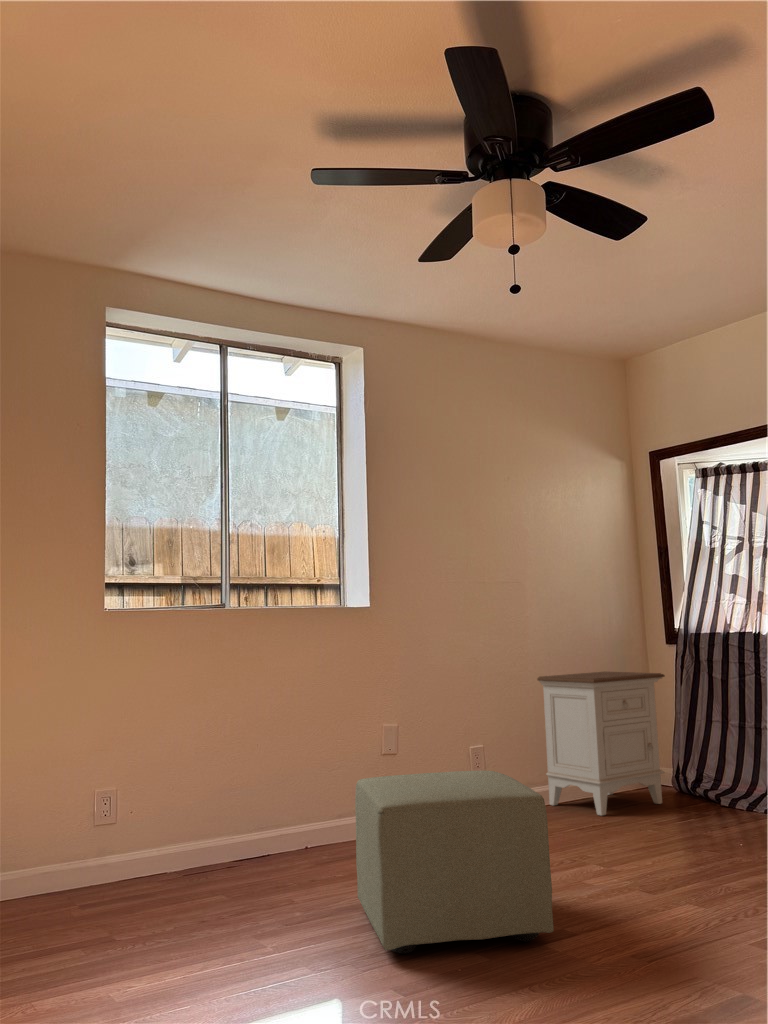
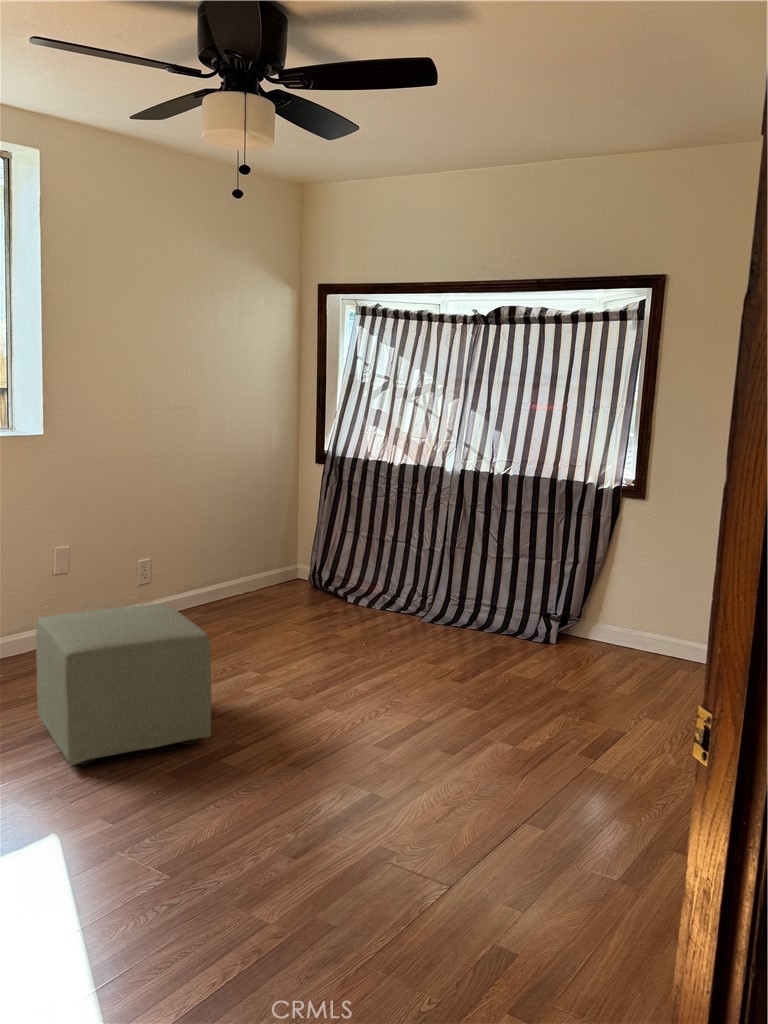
nightstand: present [537,672,665,816] -> none [200,487,312,615]

